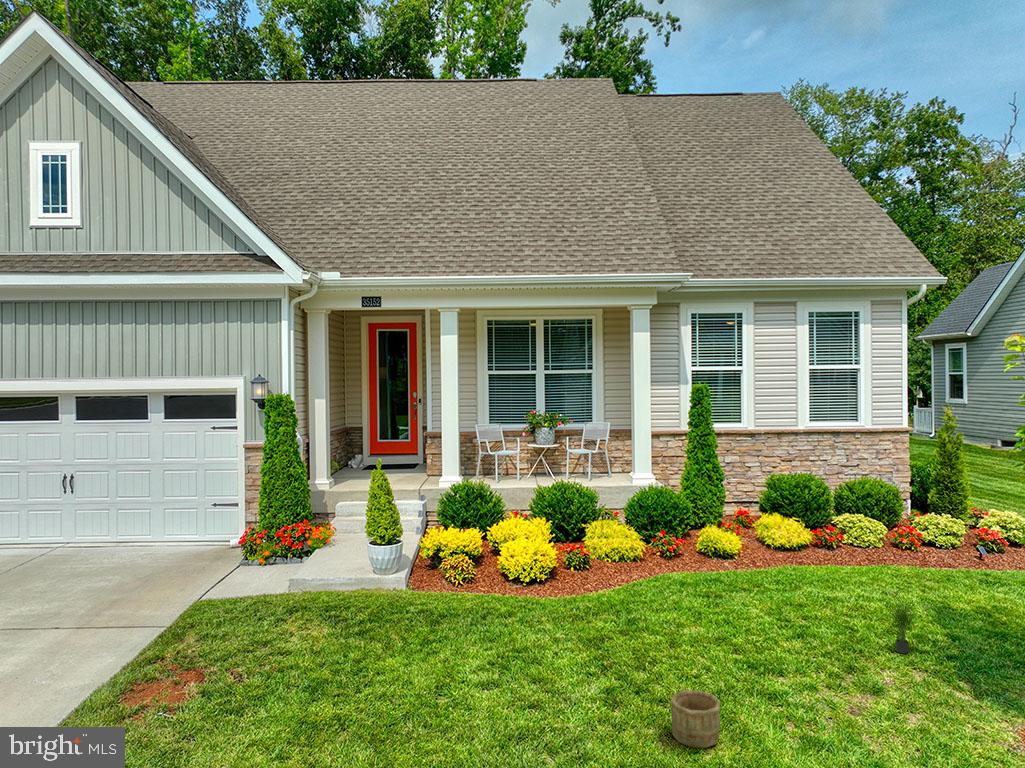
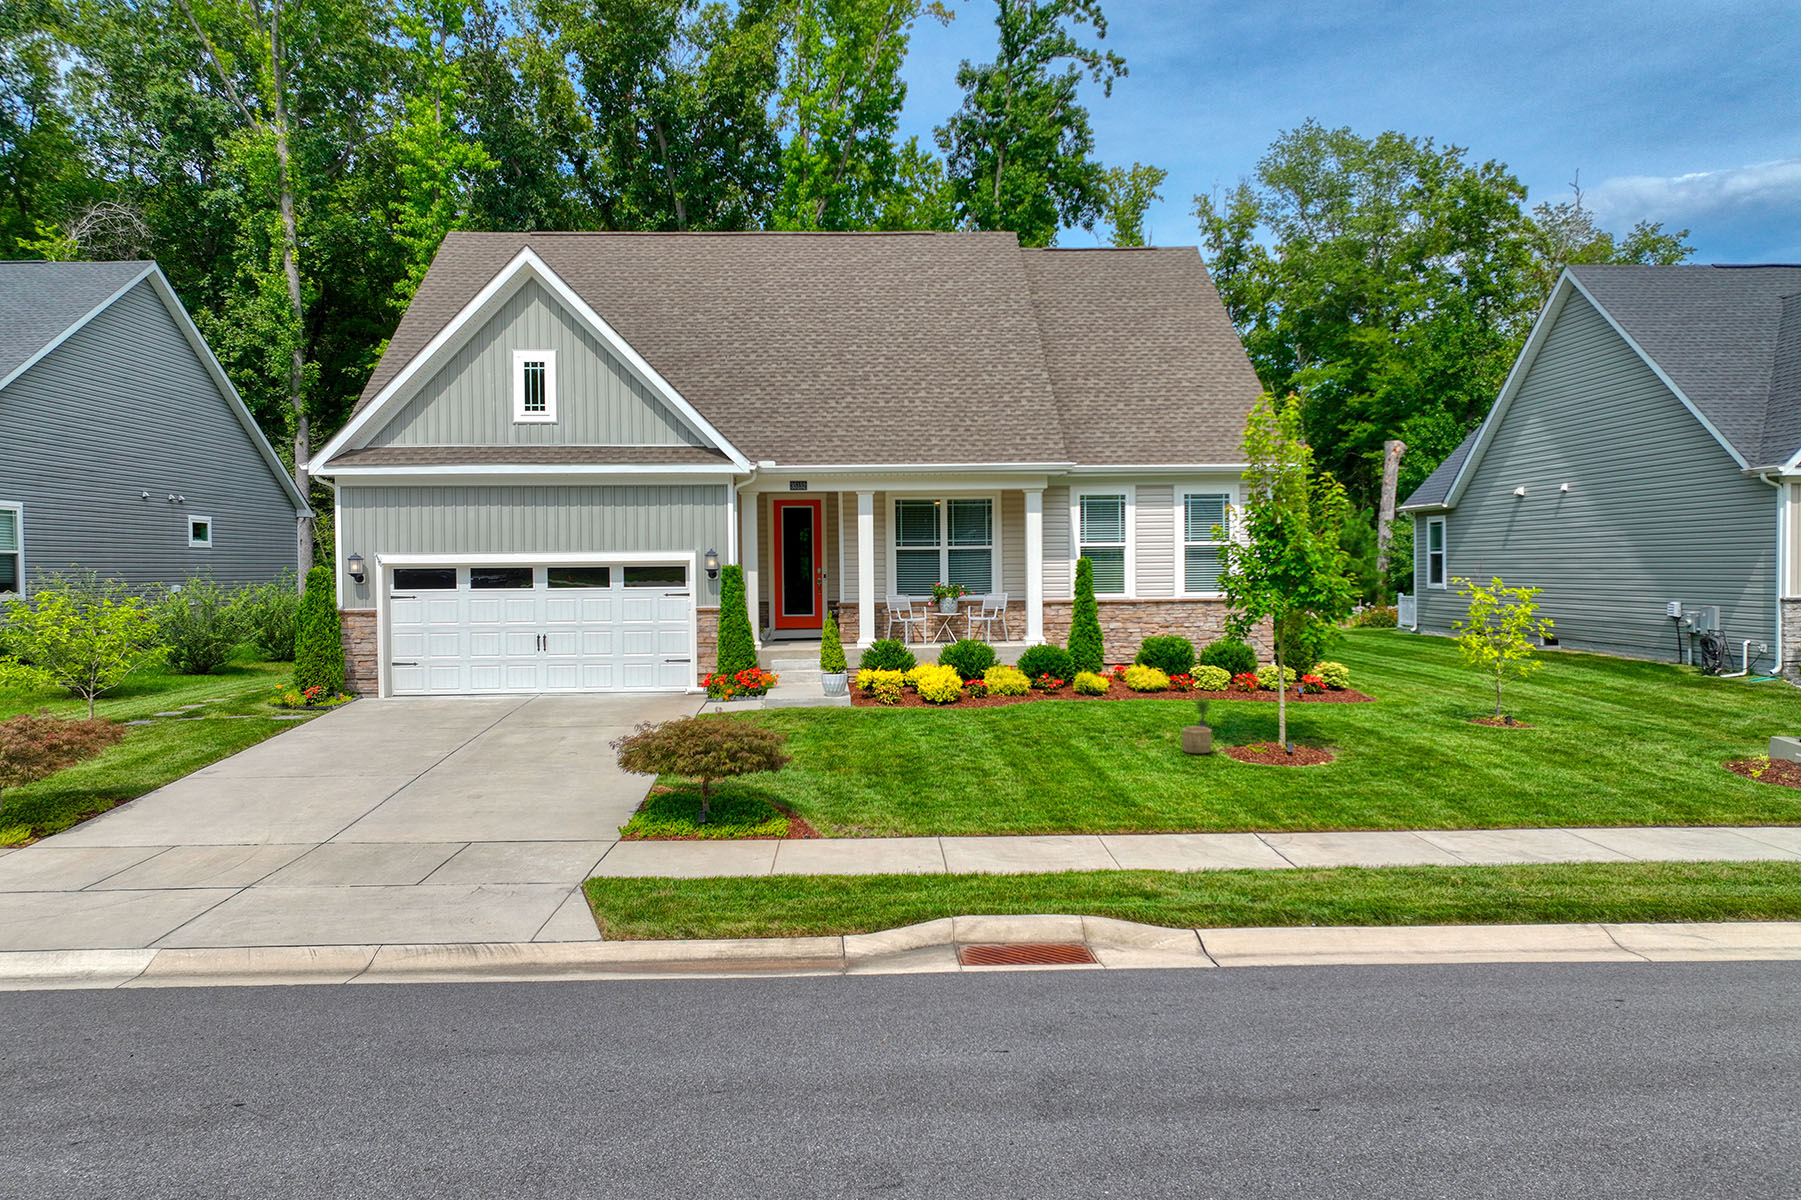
wooden bucket: present [670,690,721,748] -> present [1182,726,1212,753]

